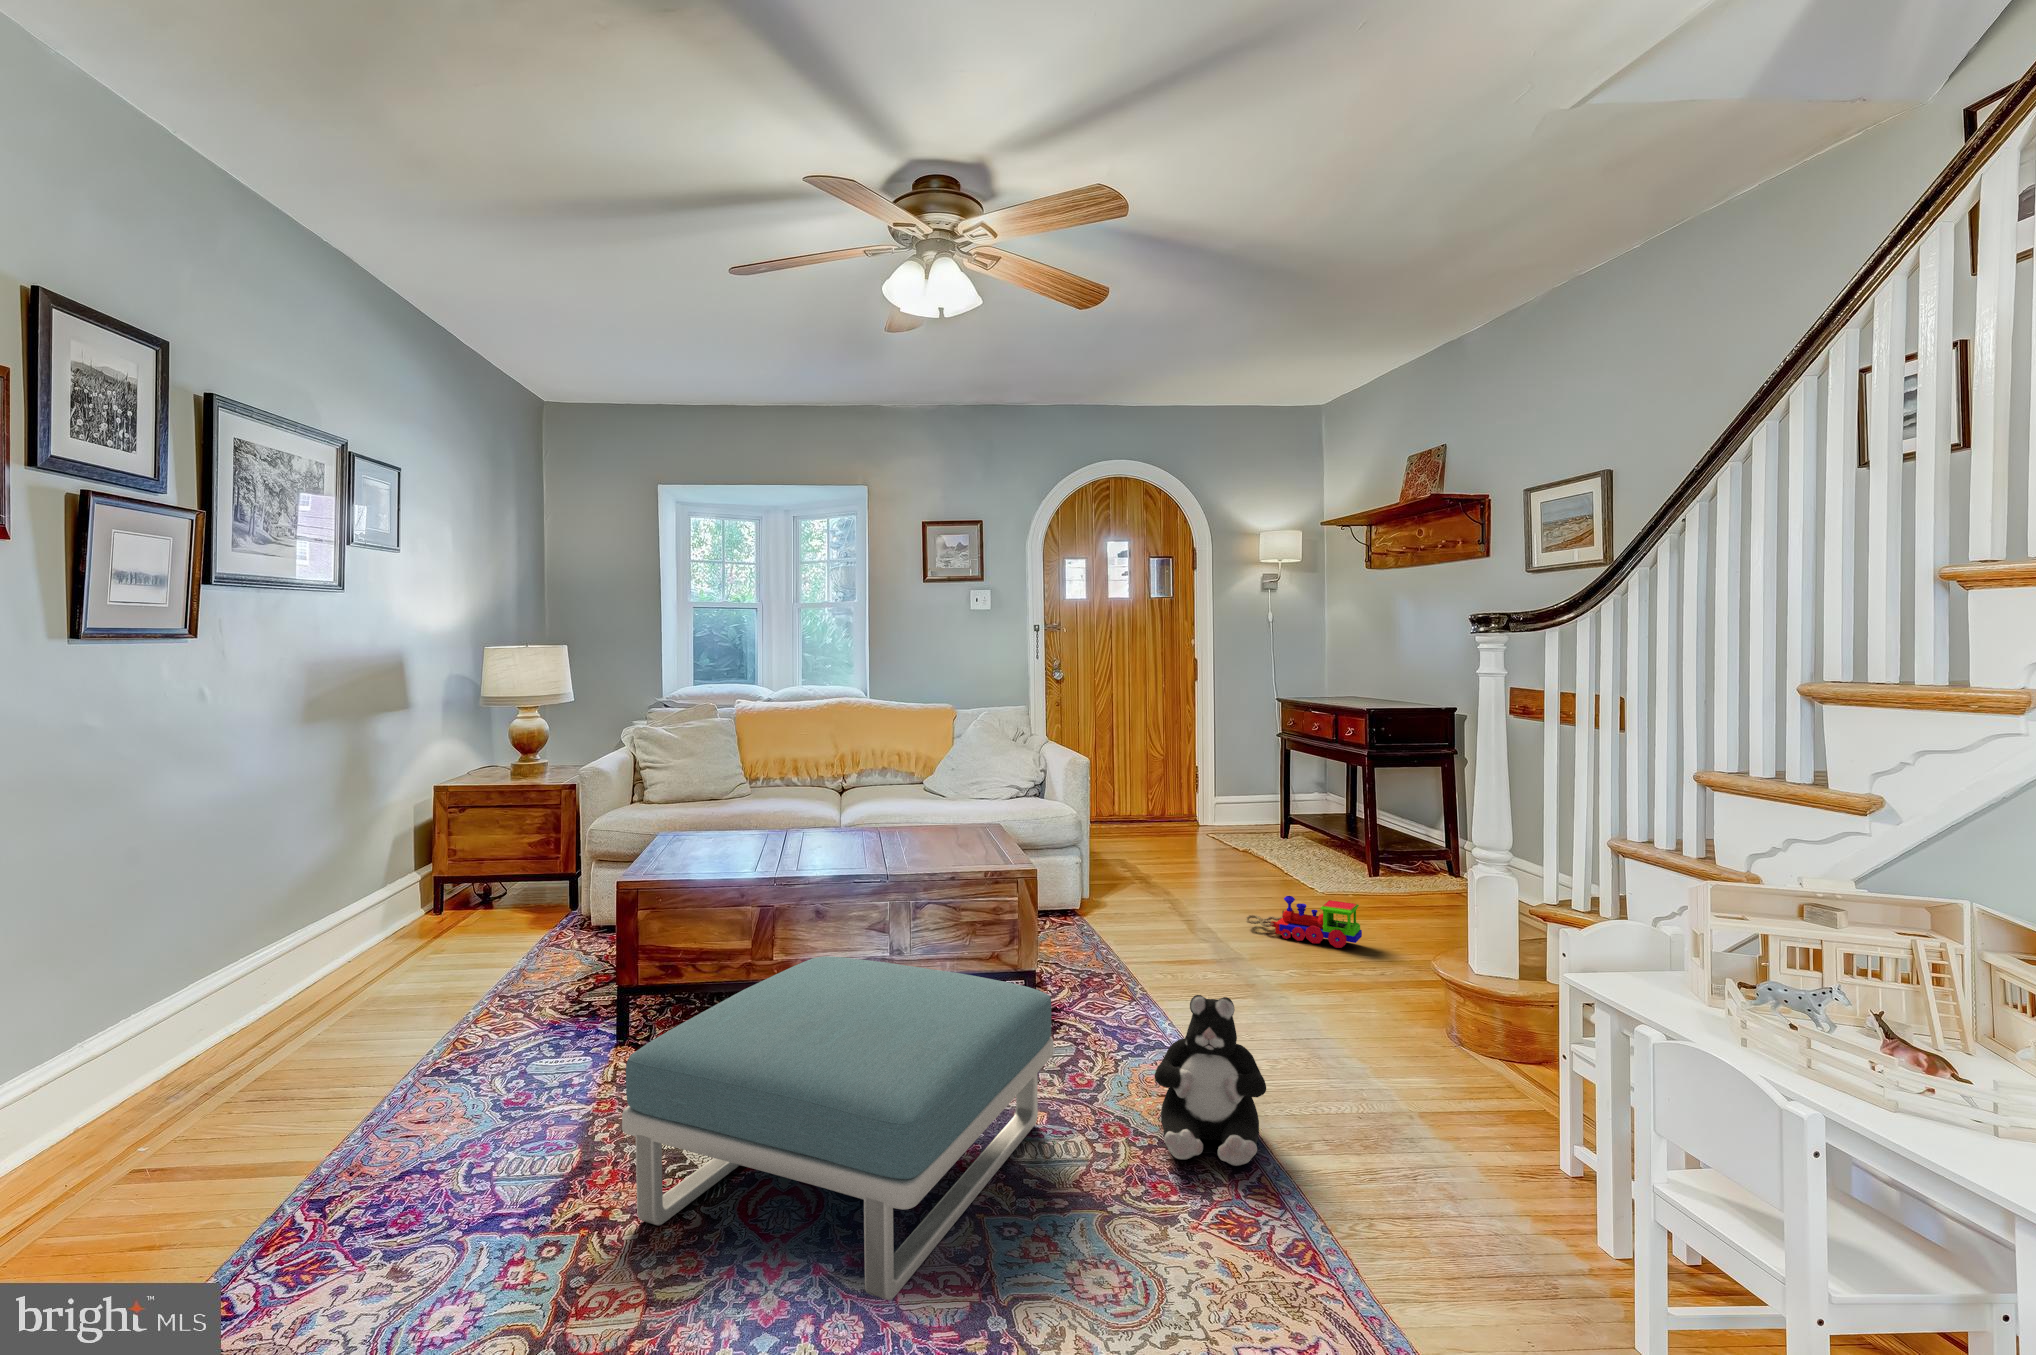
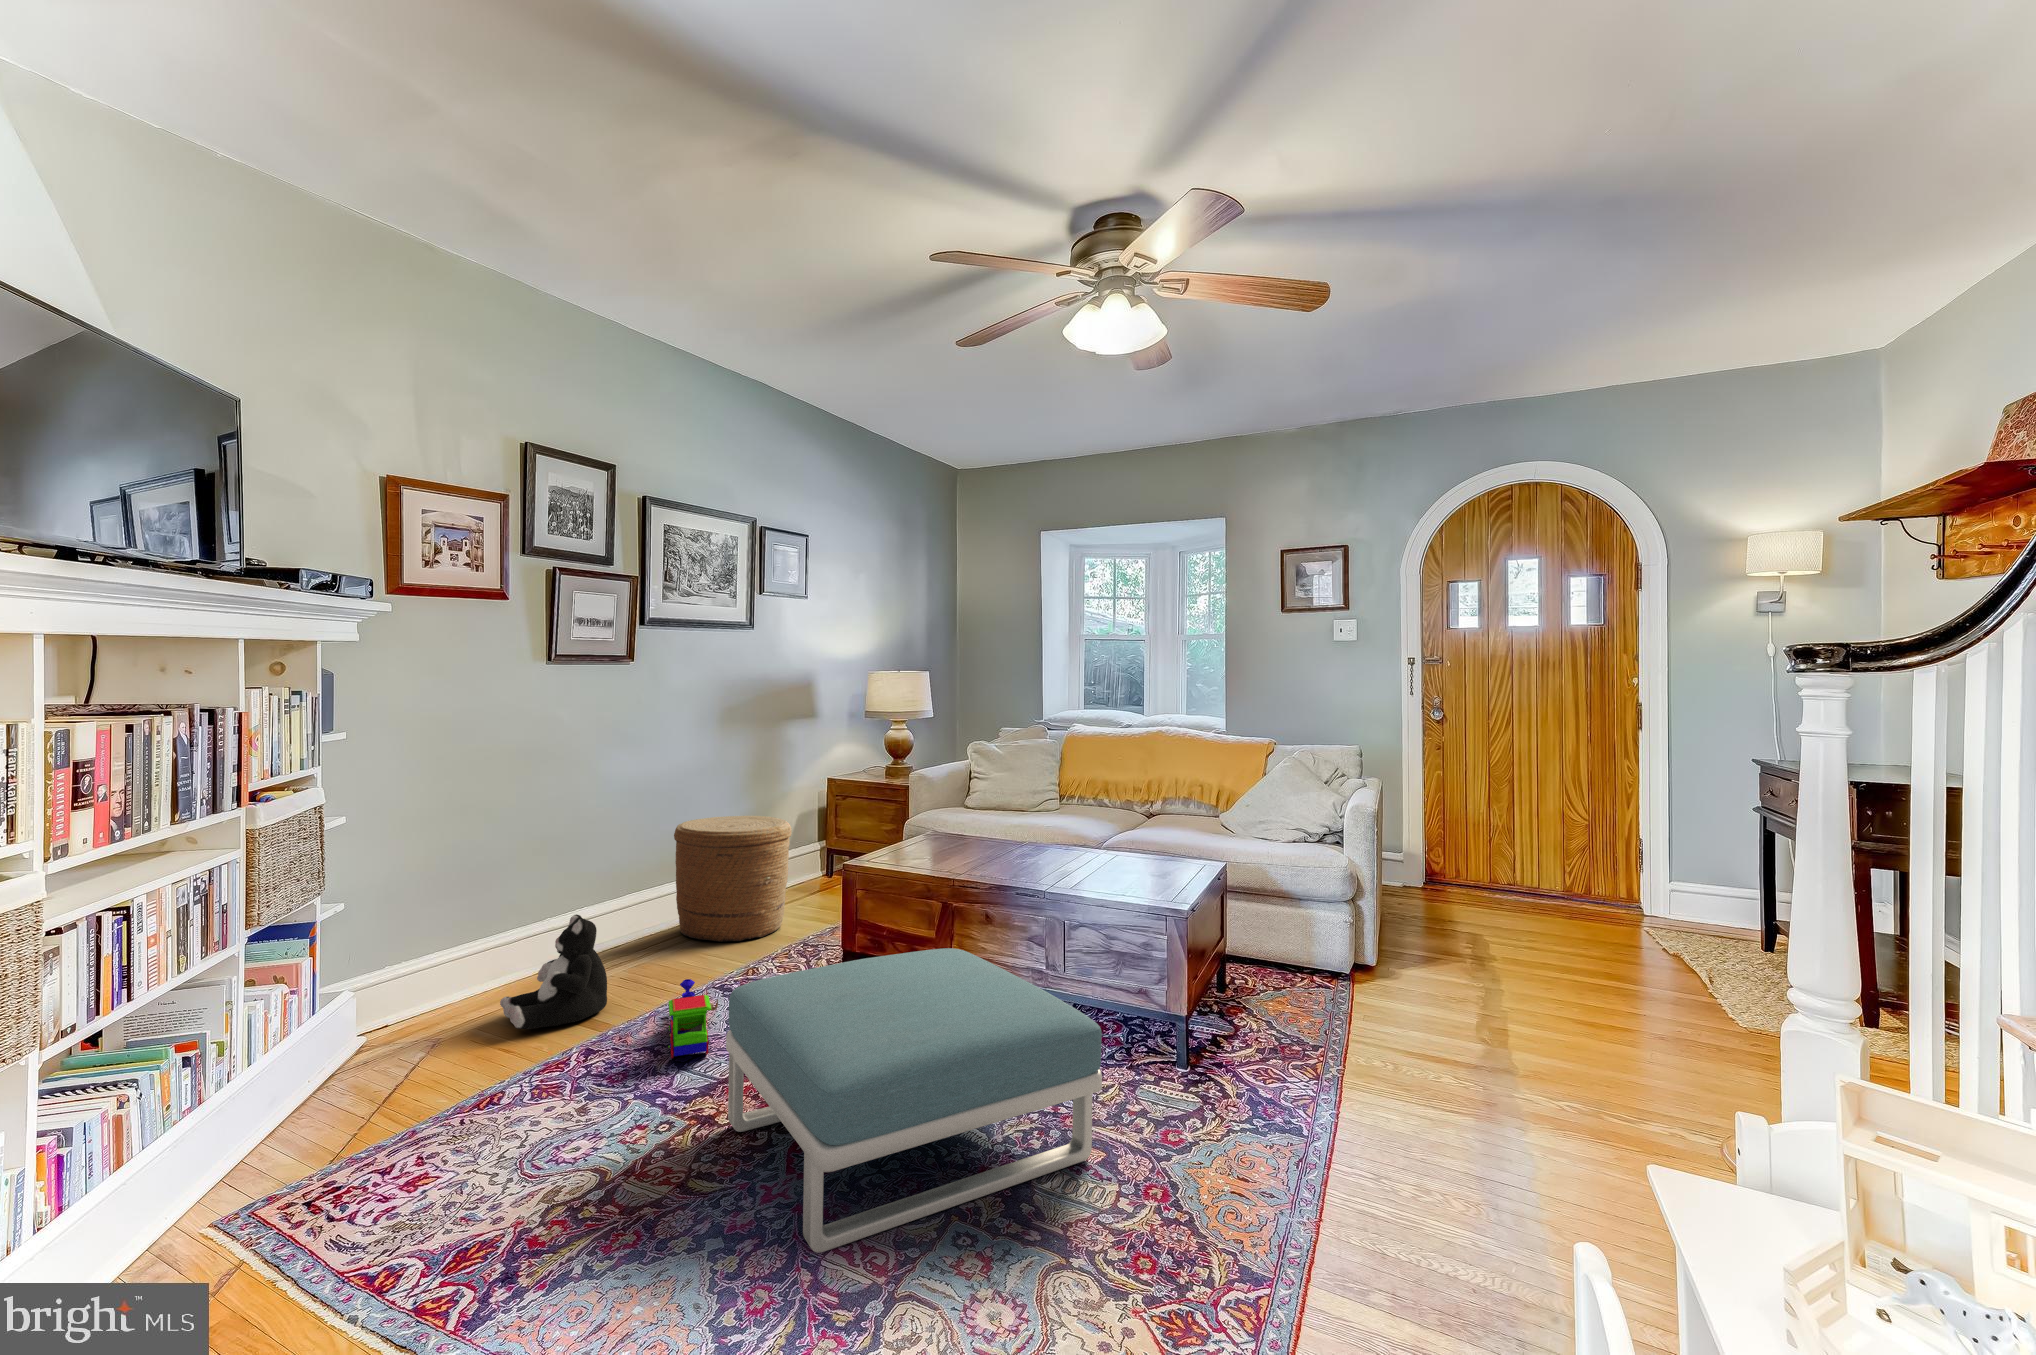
woven basket: none [251,850,441,1032] -> present [674,816,792,942]
toy train: present [1246,896,1362,948] -> present [668,979,718,1058]
plush toy: present [1155,995,1266,1166] -> present [500,914,607,1029]

